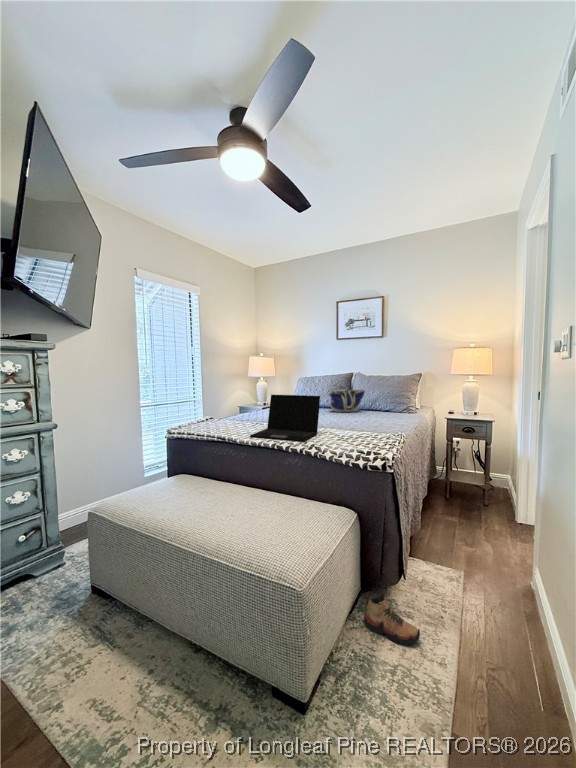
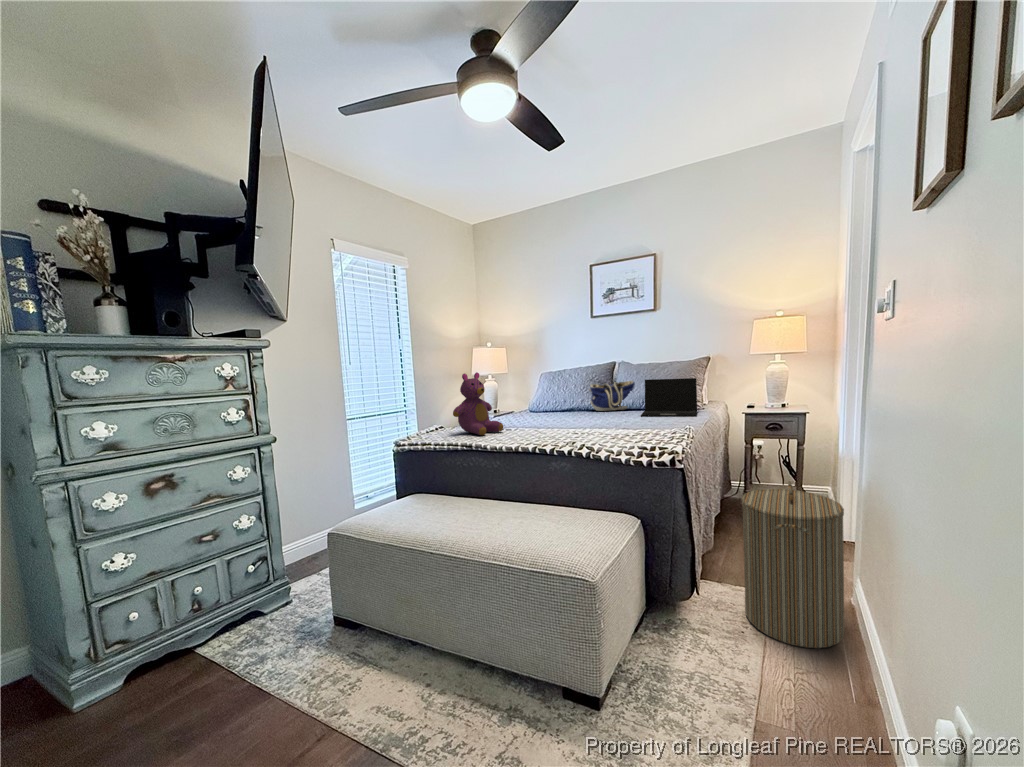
teddy bear: none [211,378,252,431] -> present [453,372,503,435]
laptop: present [250,395,320,442] -> present [641,378,697,417]
laundry hamper: none [446,488,539,644] -> present [742,481,844,648]
shoe: present [364,594,420,645] -> none [654,604,717,654]

